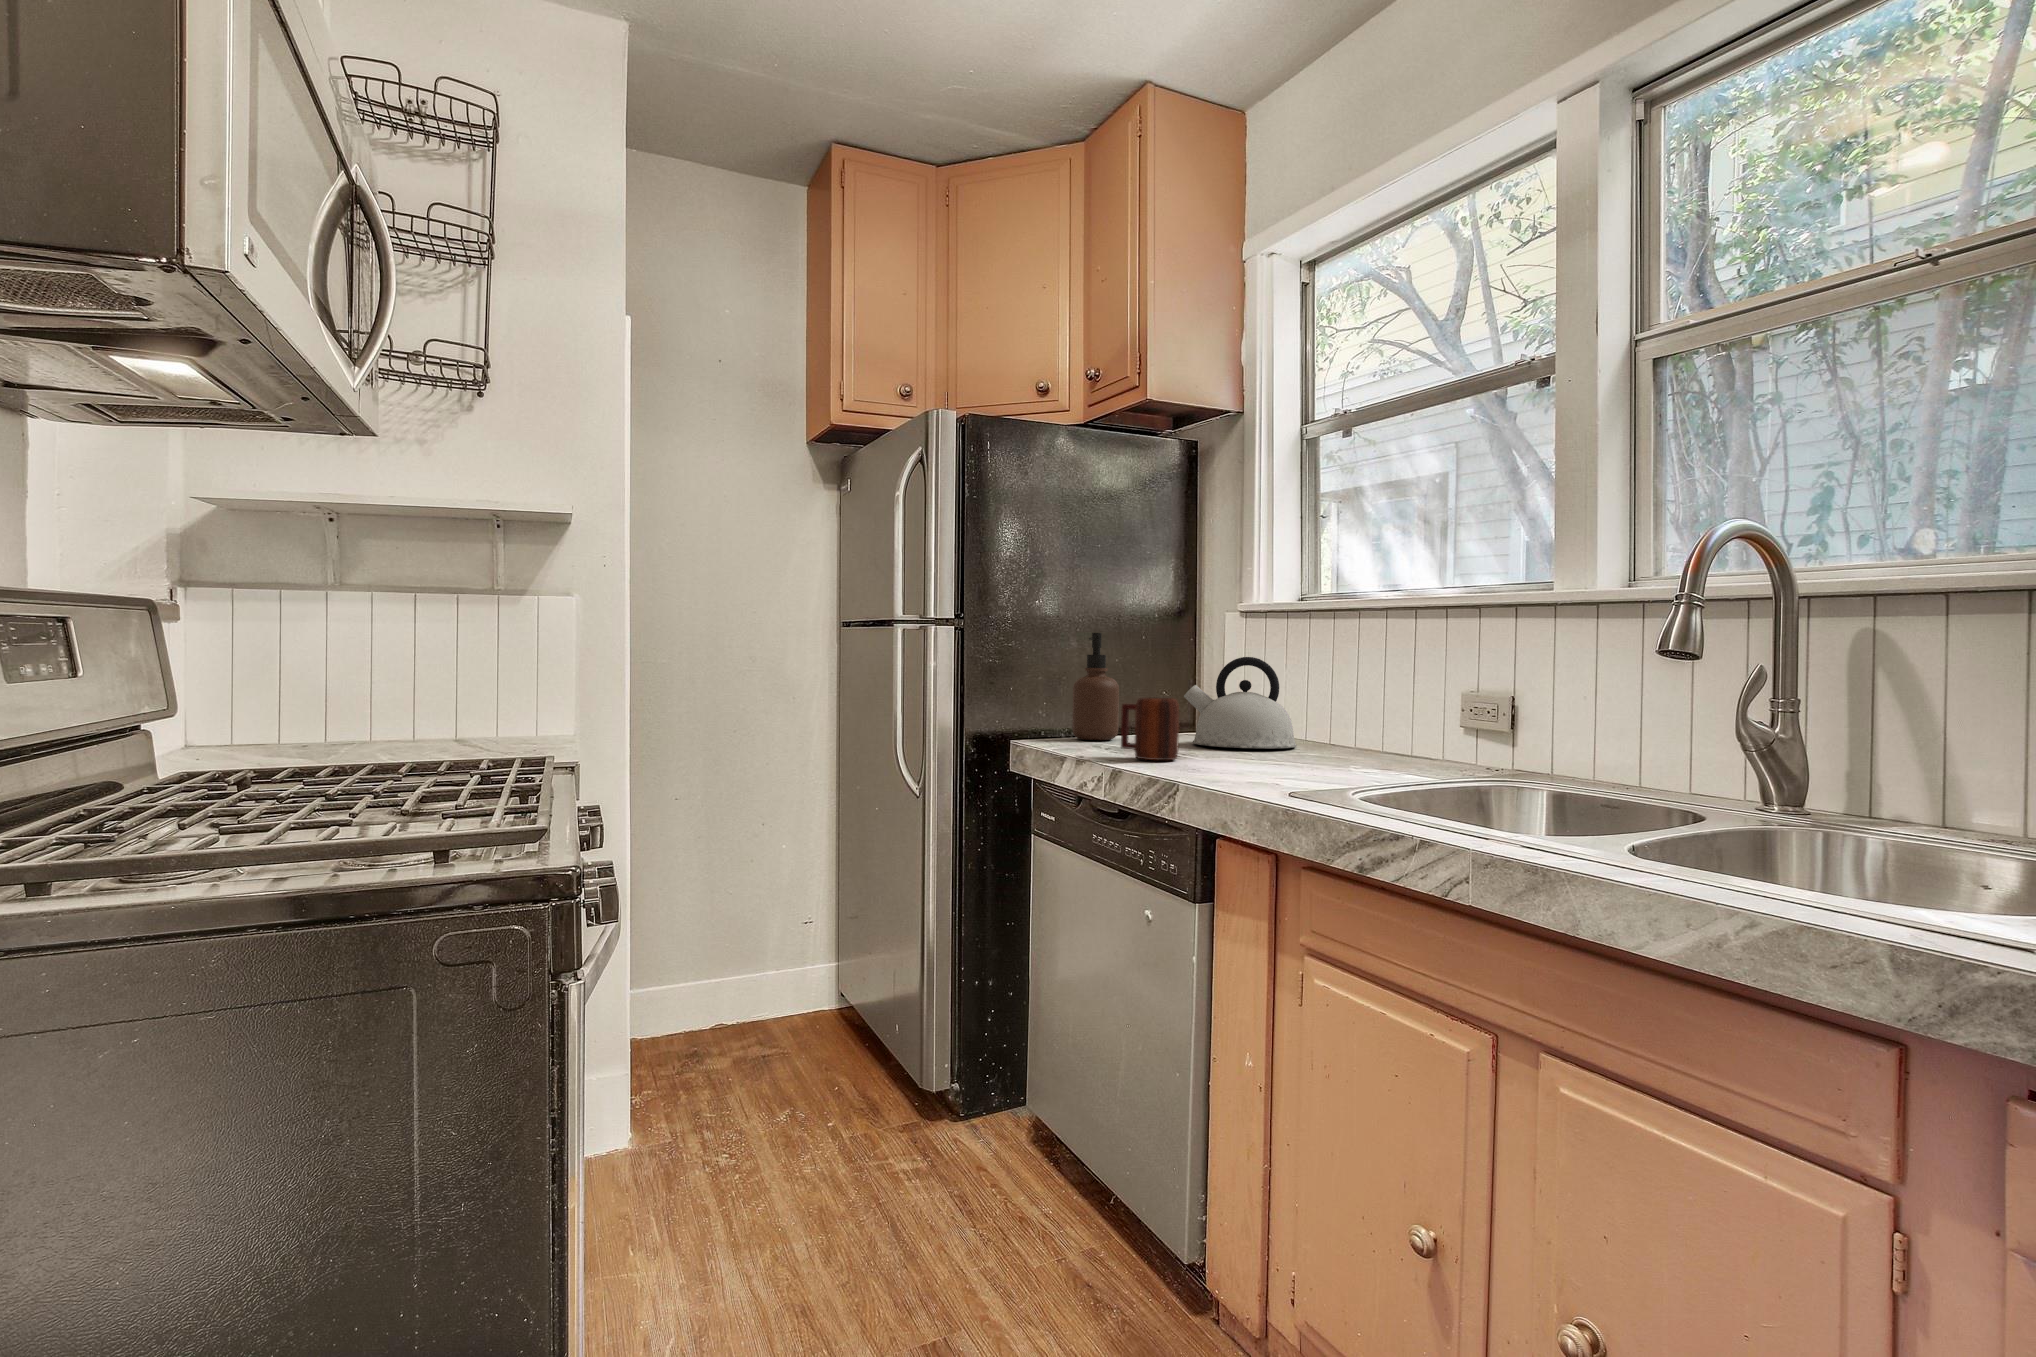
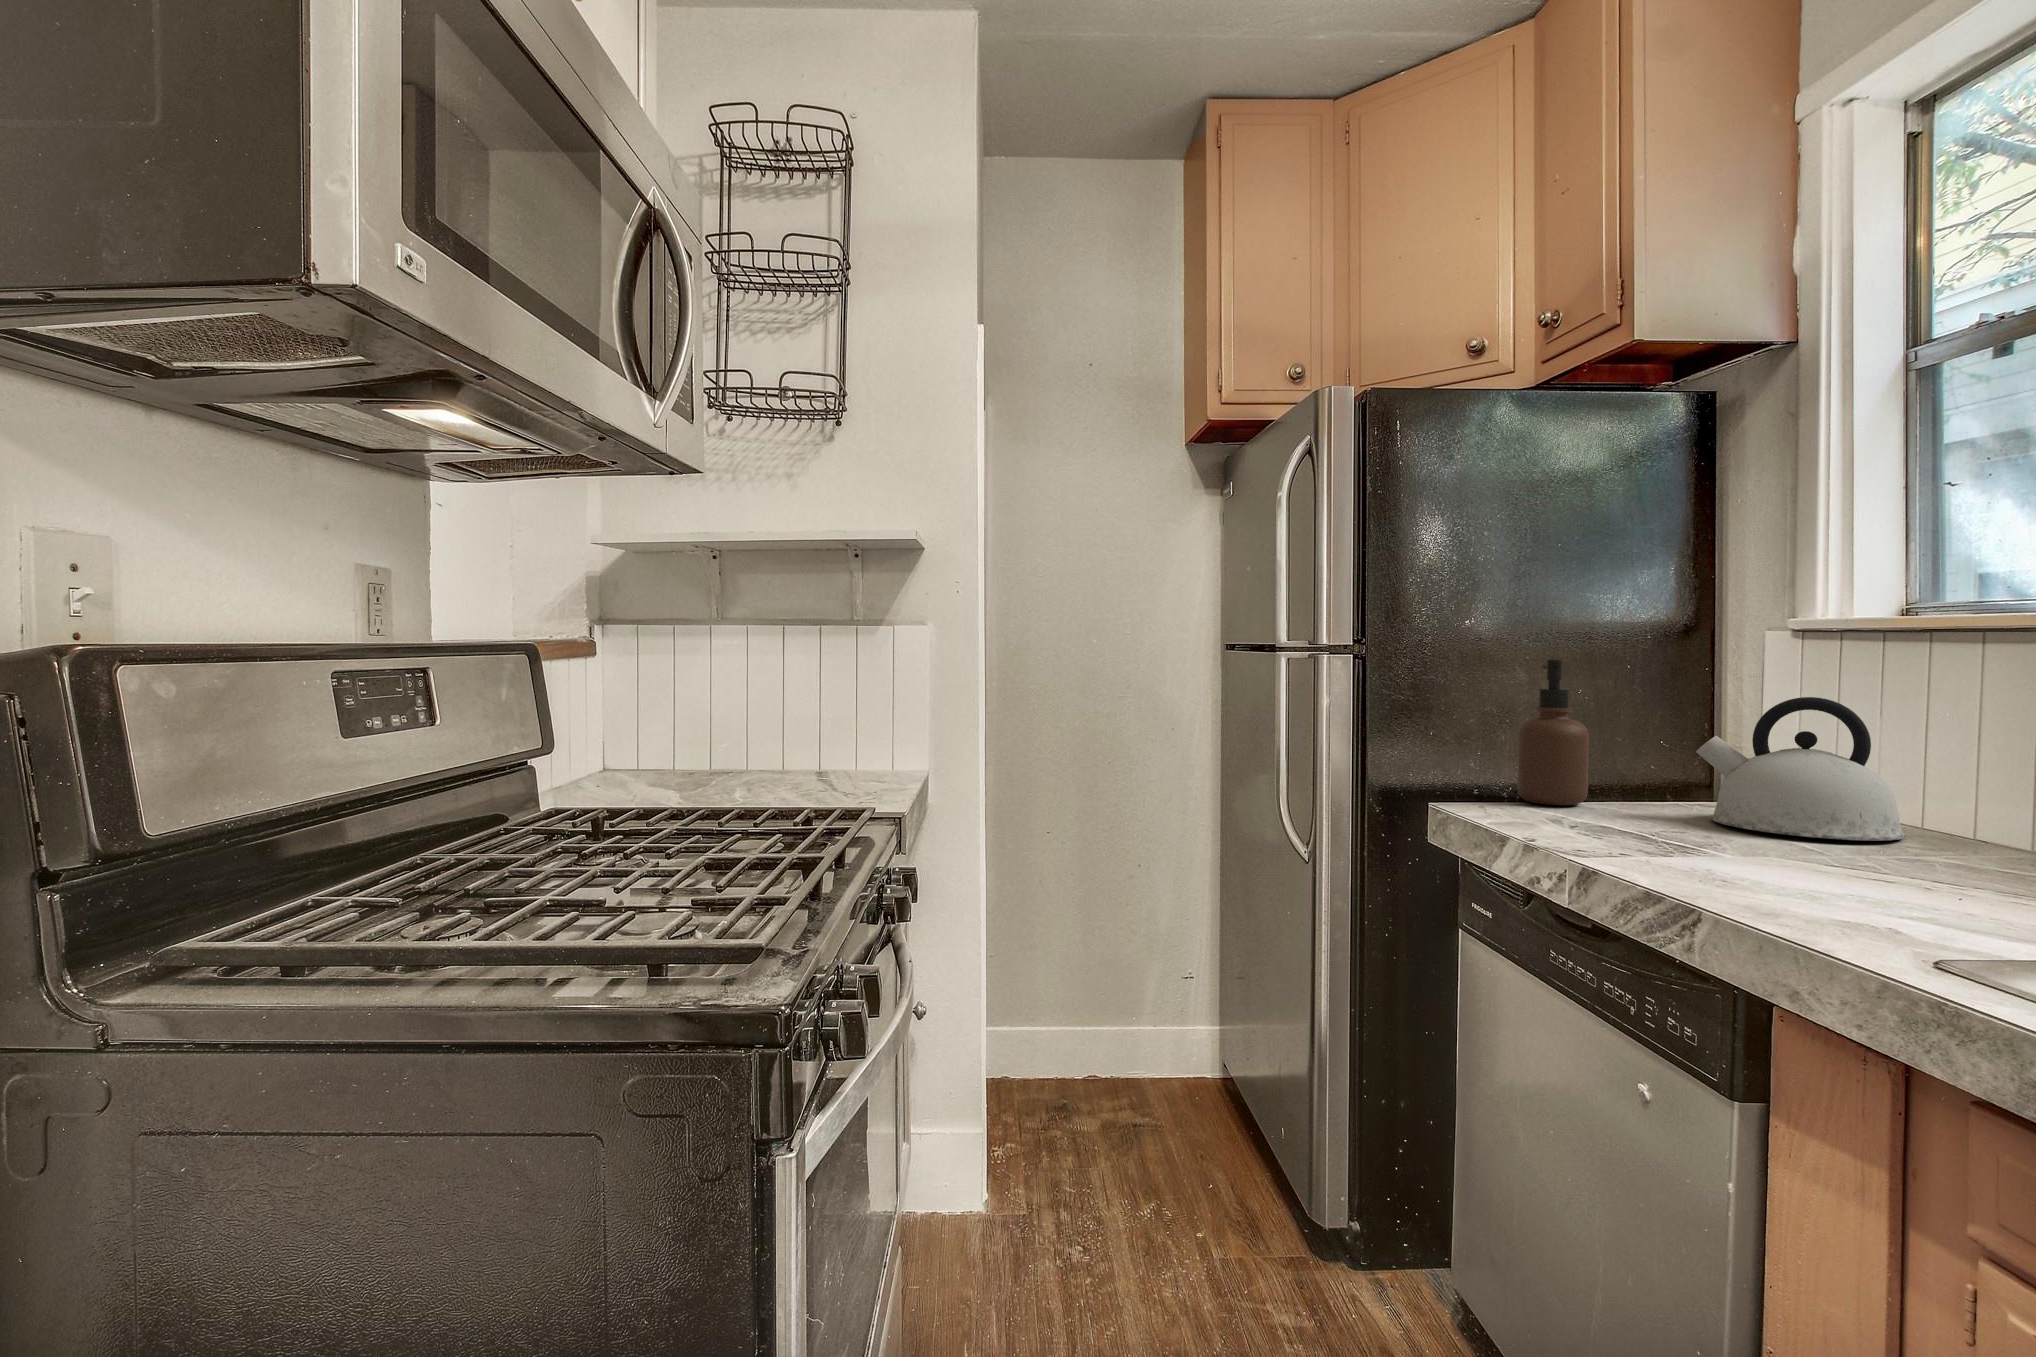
mug: present [1121,698,1179,760] -> none [1594,761,1694,857]

